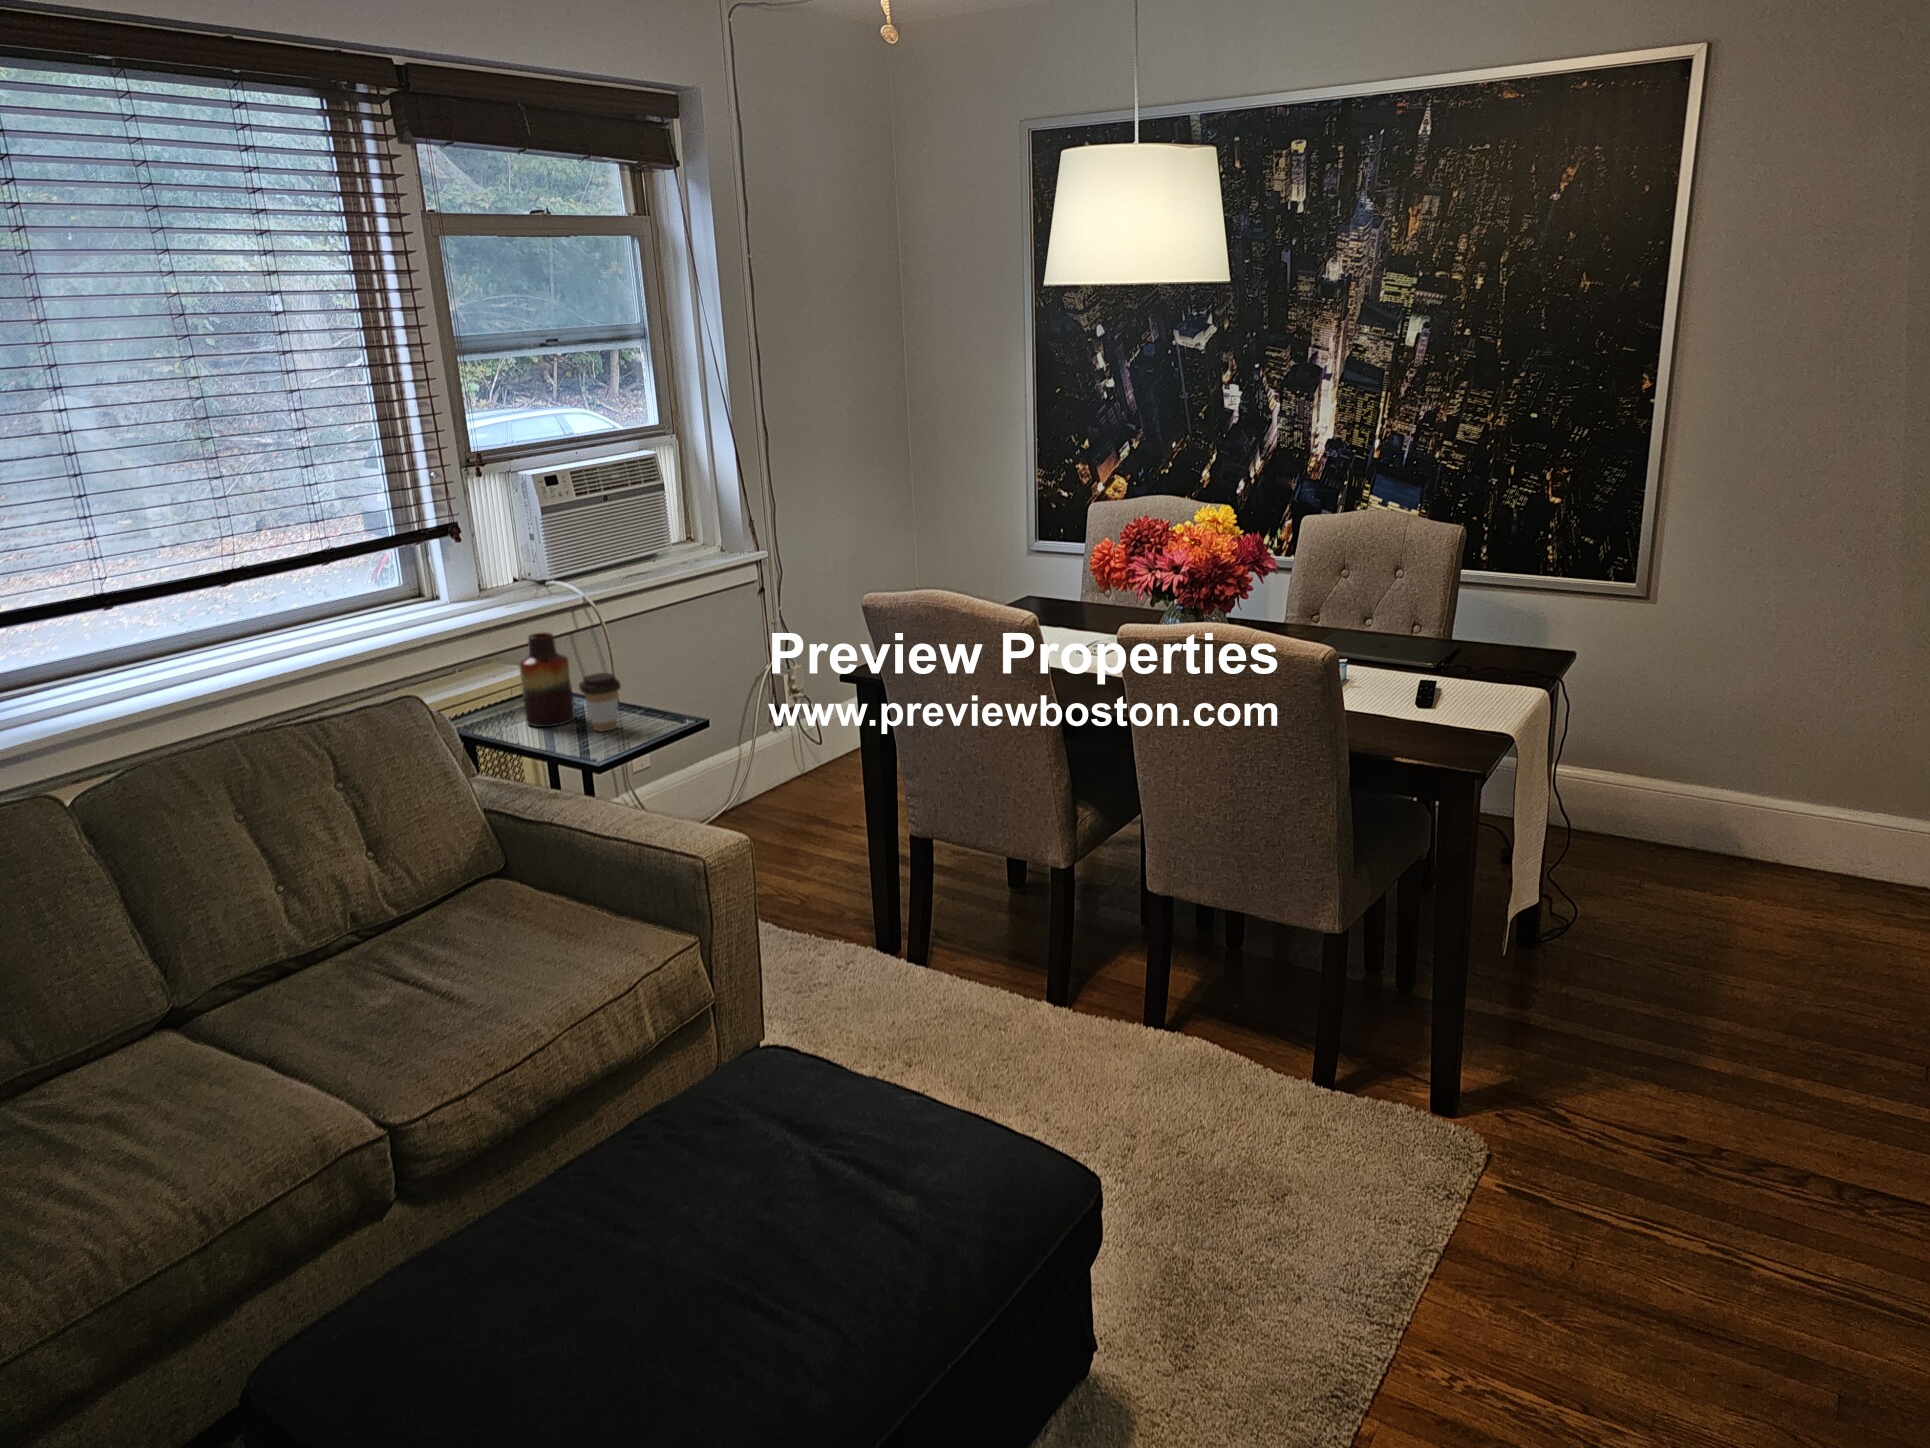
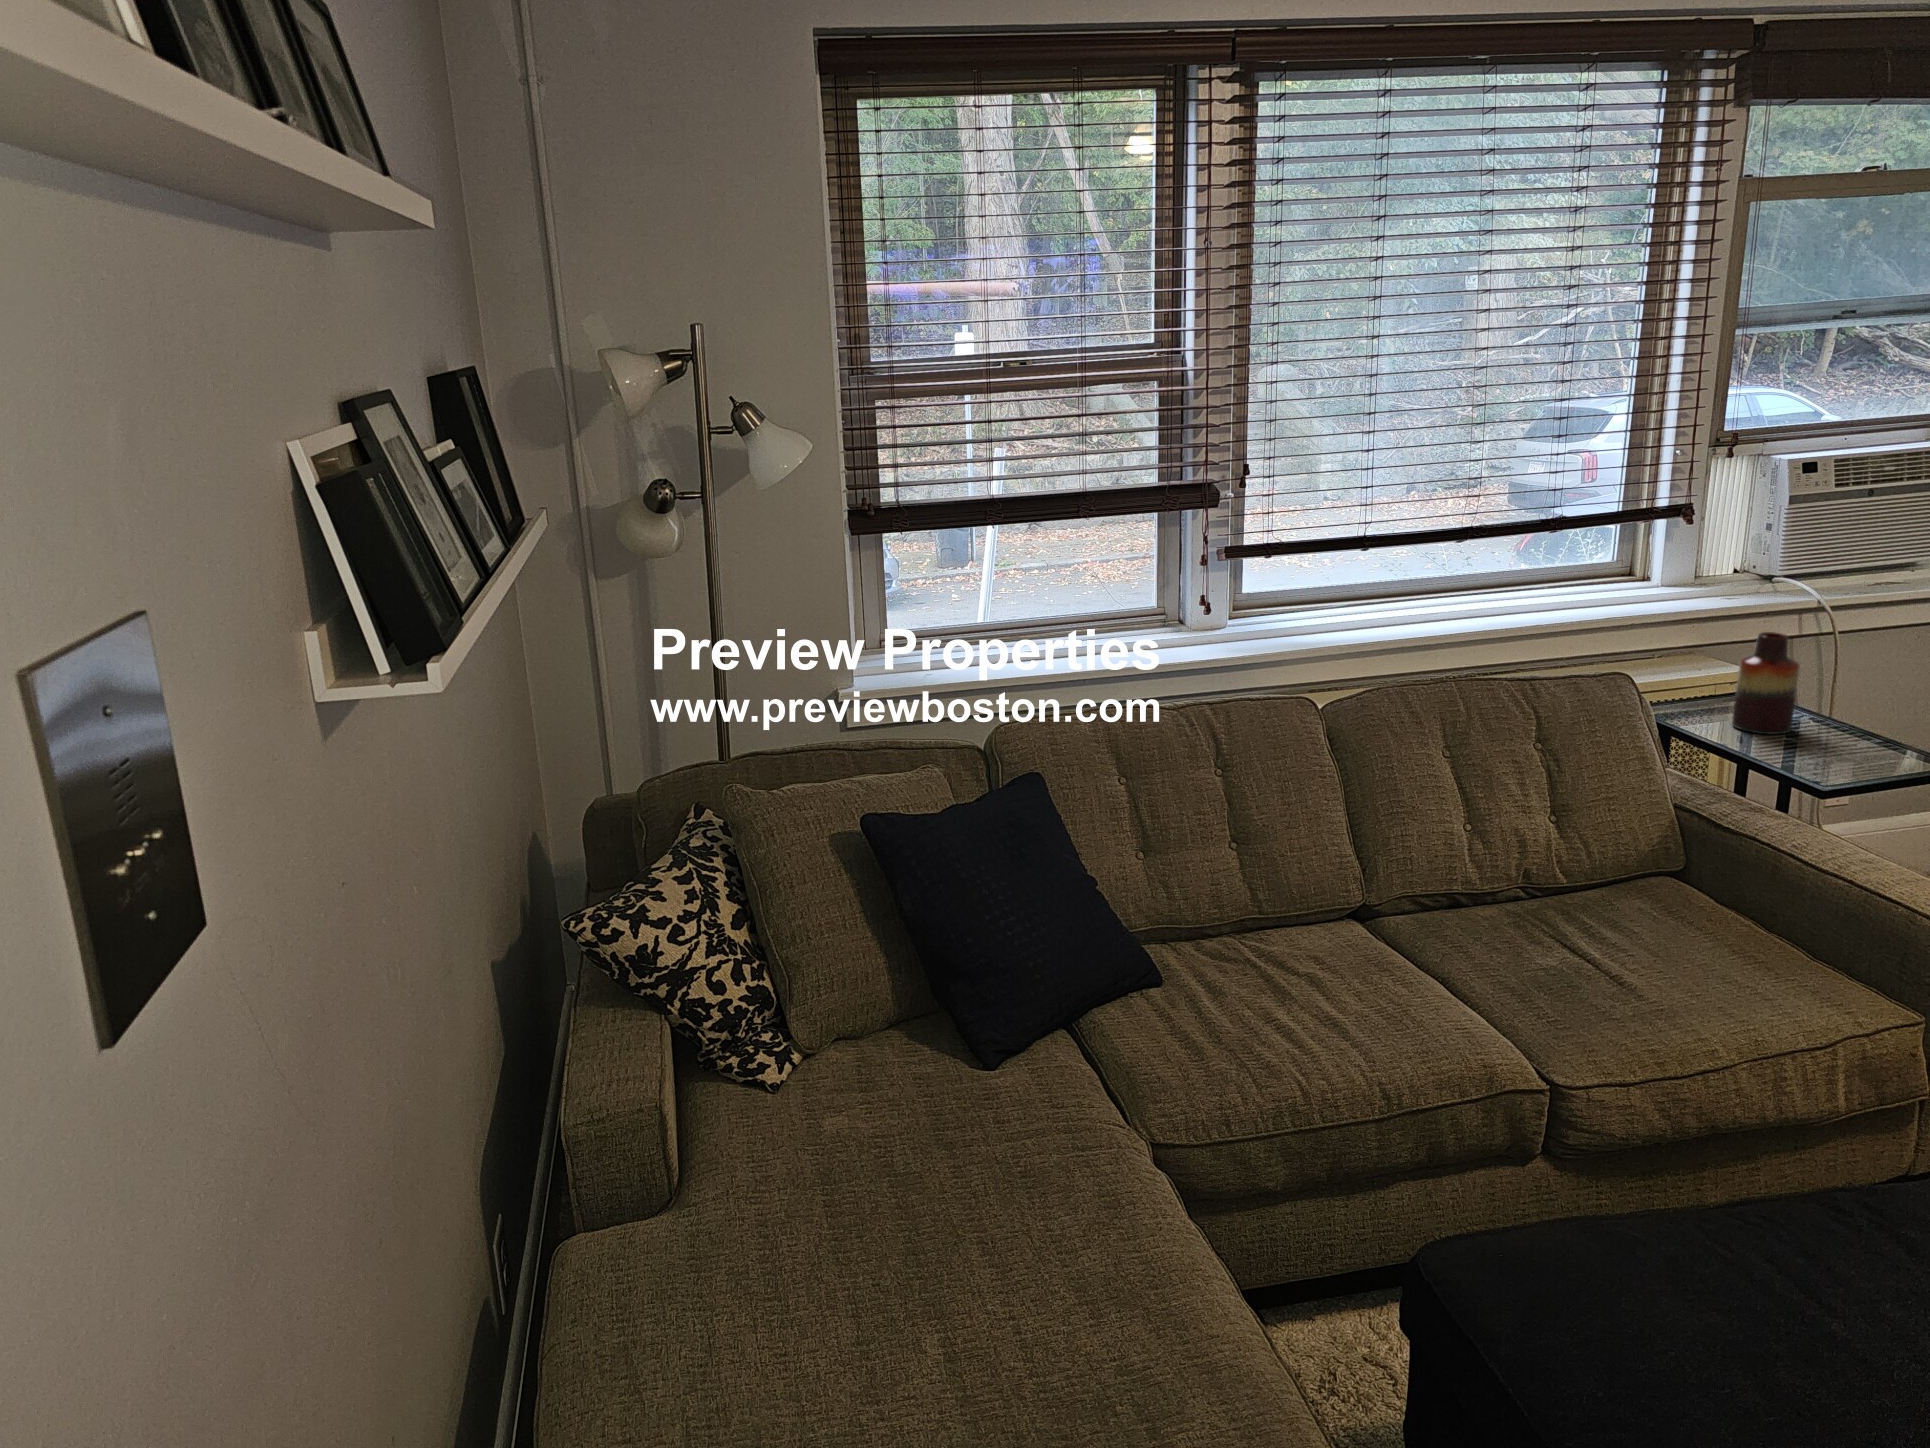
coffee cup: present [579,673,621,731] -> none [1809,688,1864,753]

